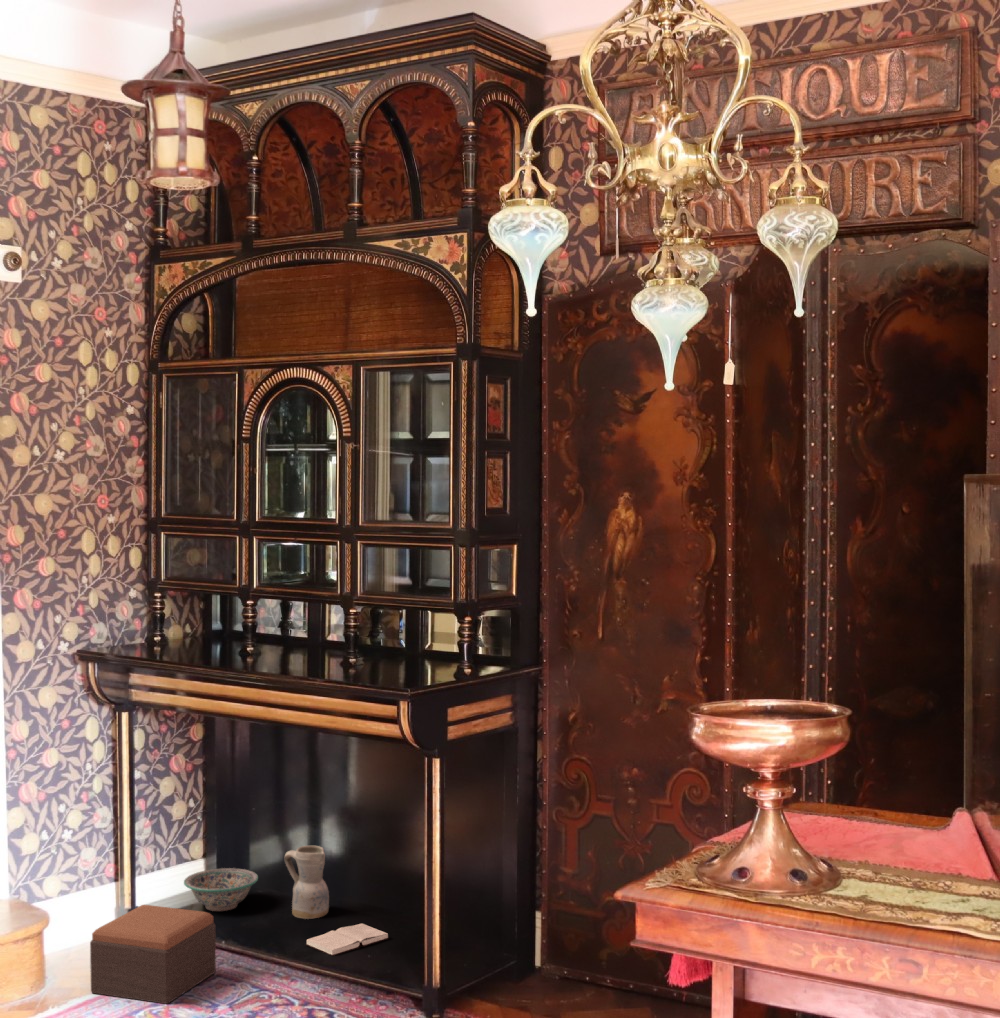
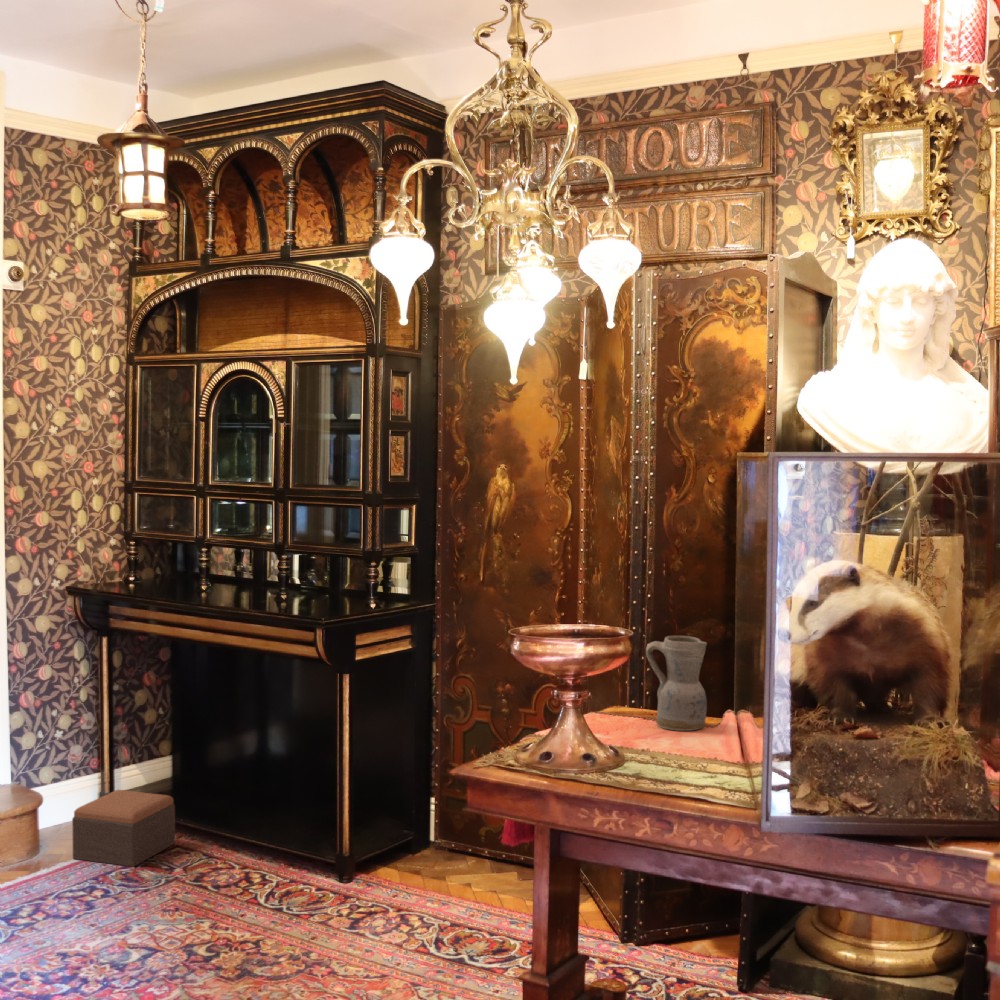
ceramic pitcher: present [285,846,329,919] -> present [646,636,707,731]
decorative bowl: present [184,868,258,911] -> none [154,763,215,797]
hardback book: present [306,924,389,956] -> none [248,806,316,831]

